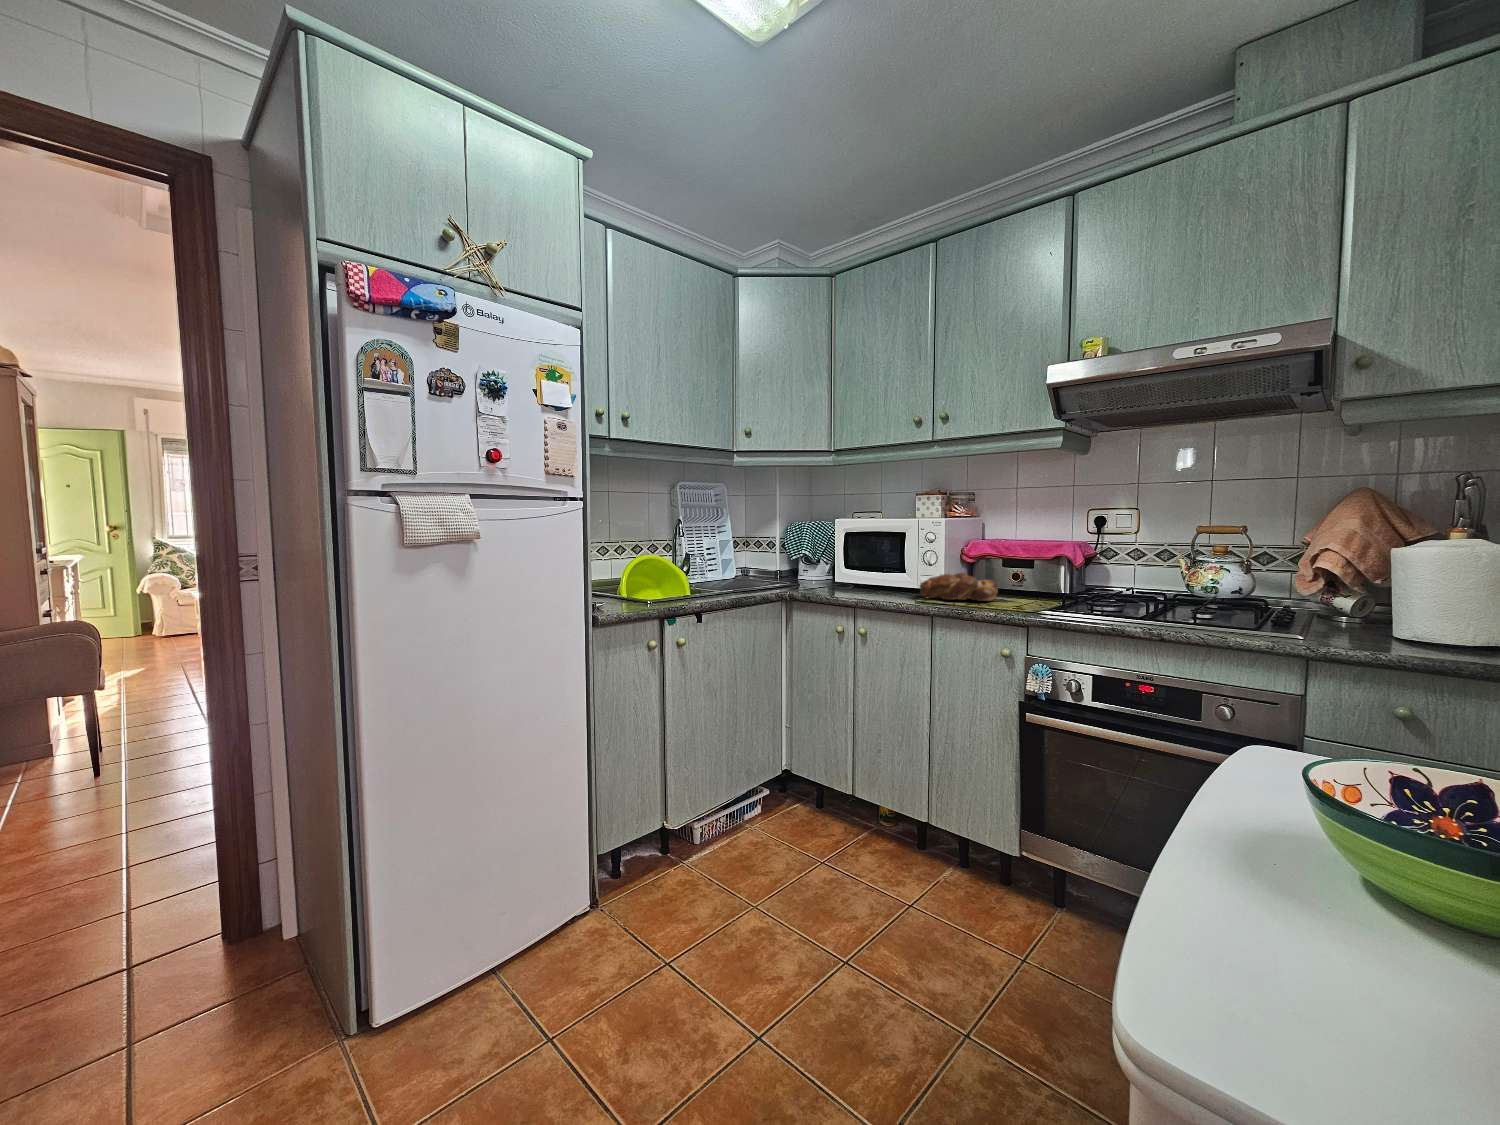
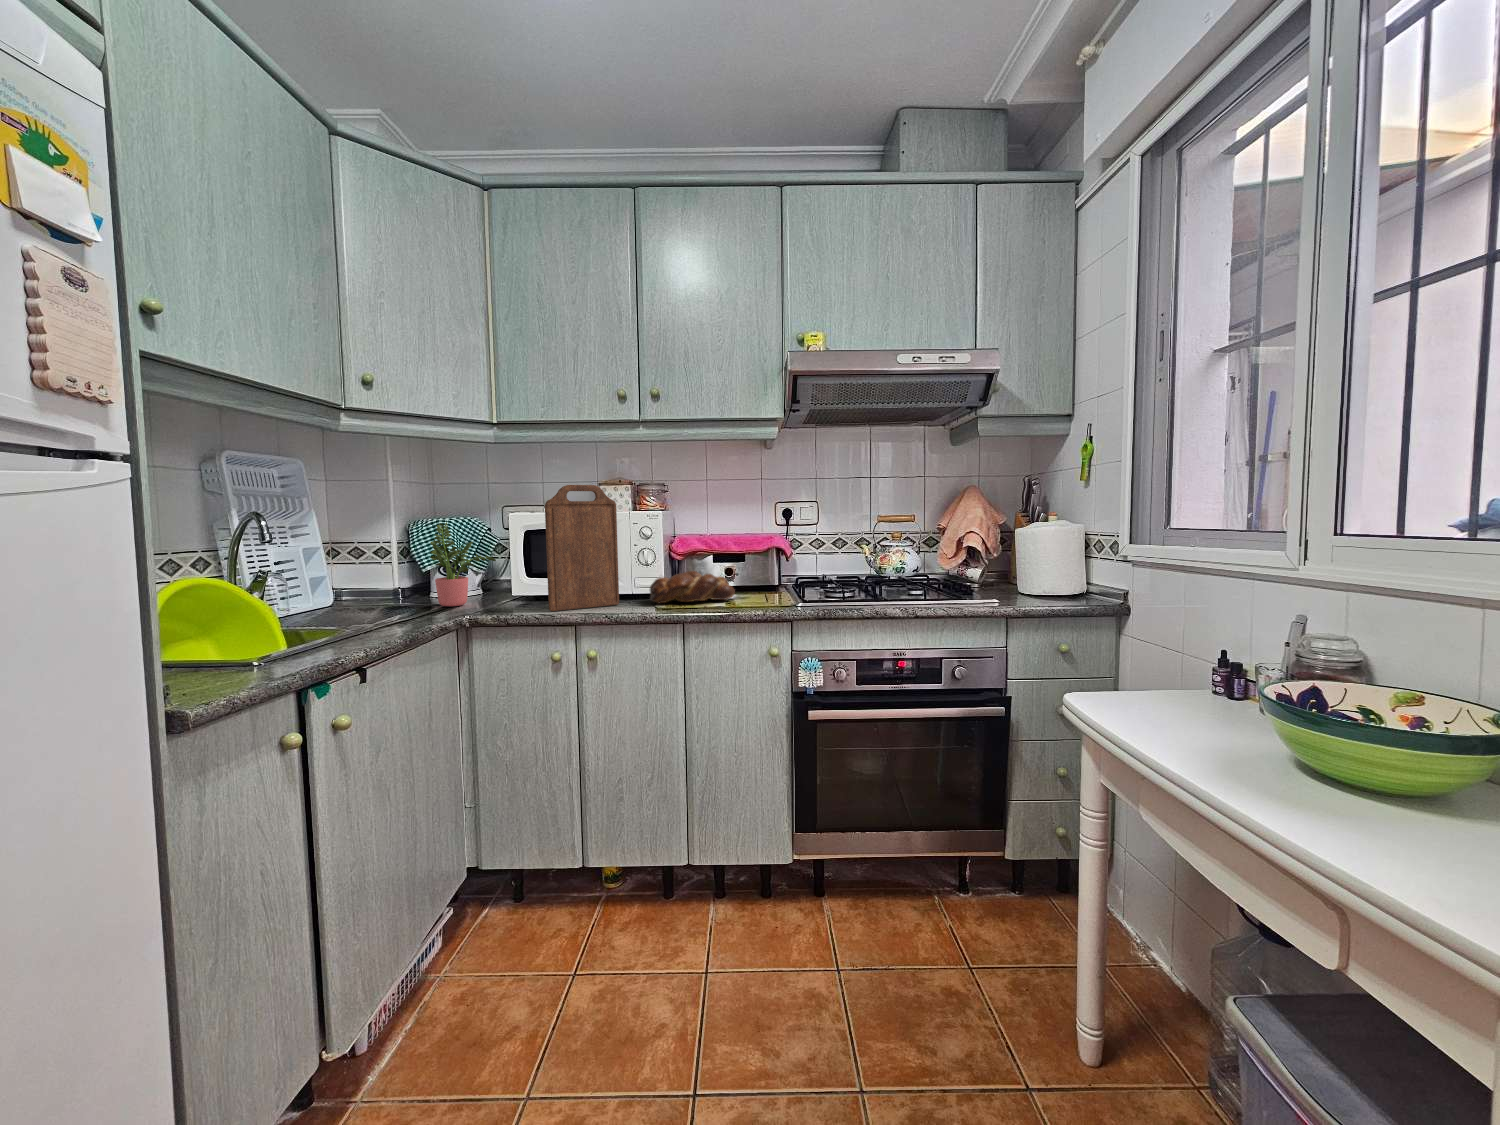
cutting board: none [839,499,896,596] -> present [545,485,619,611]
potted plant: none [777,526,825,586] -> present [430,522,496,606]

